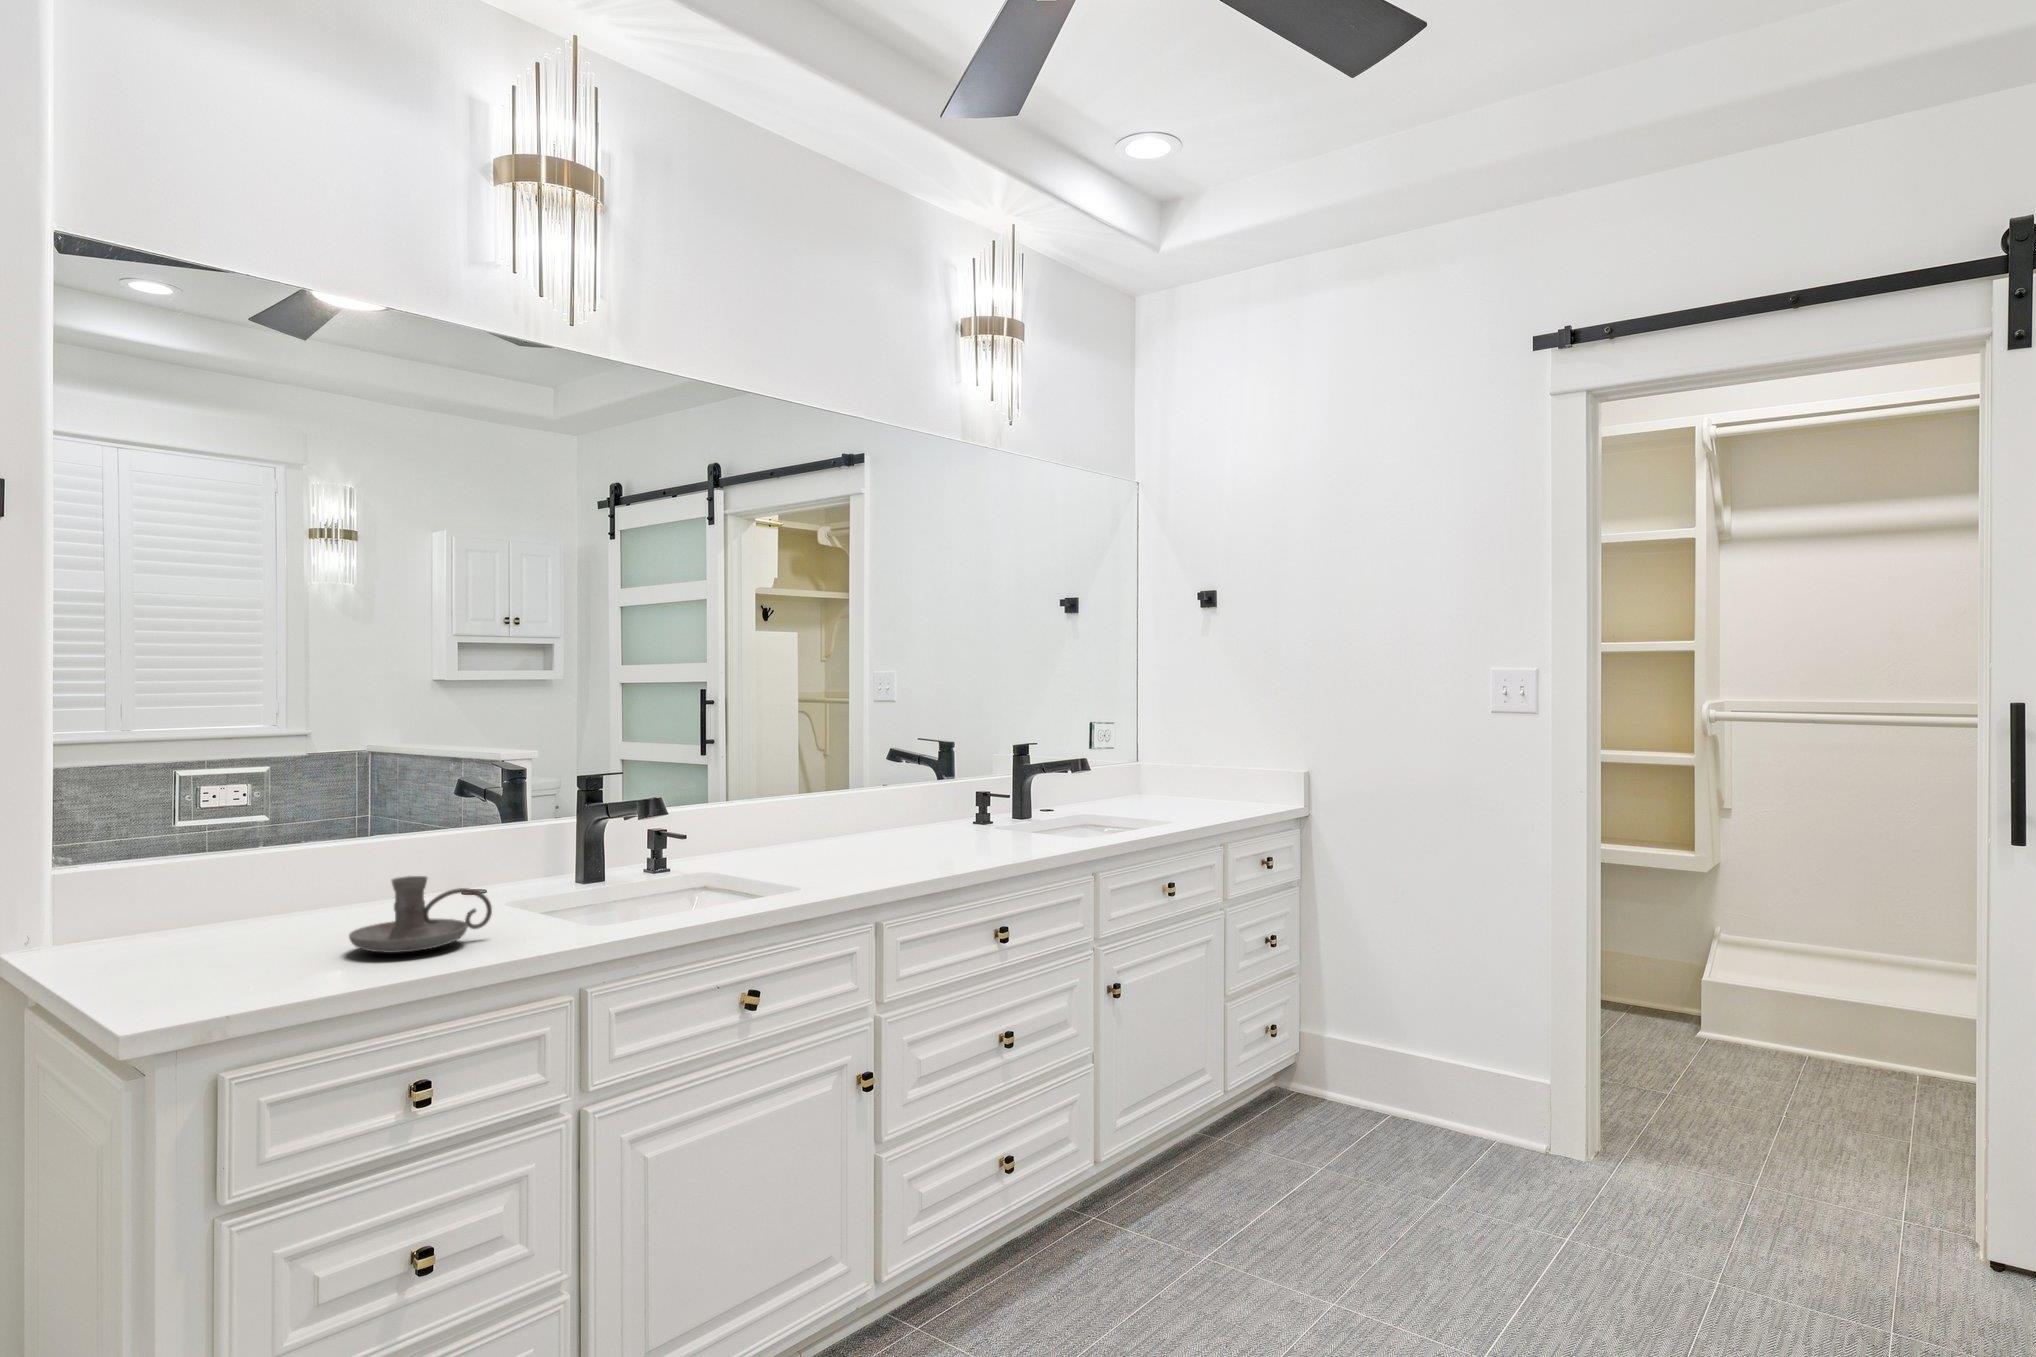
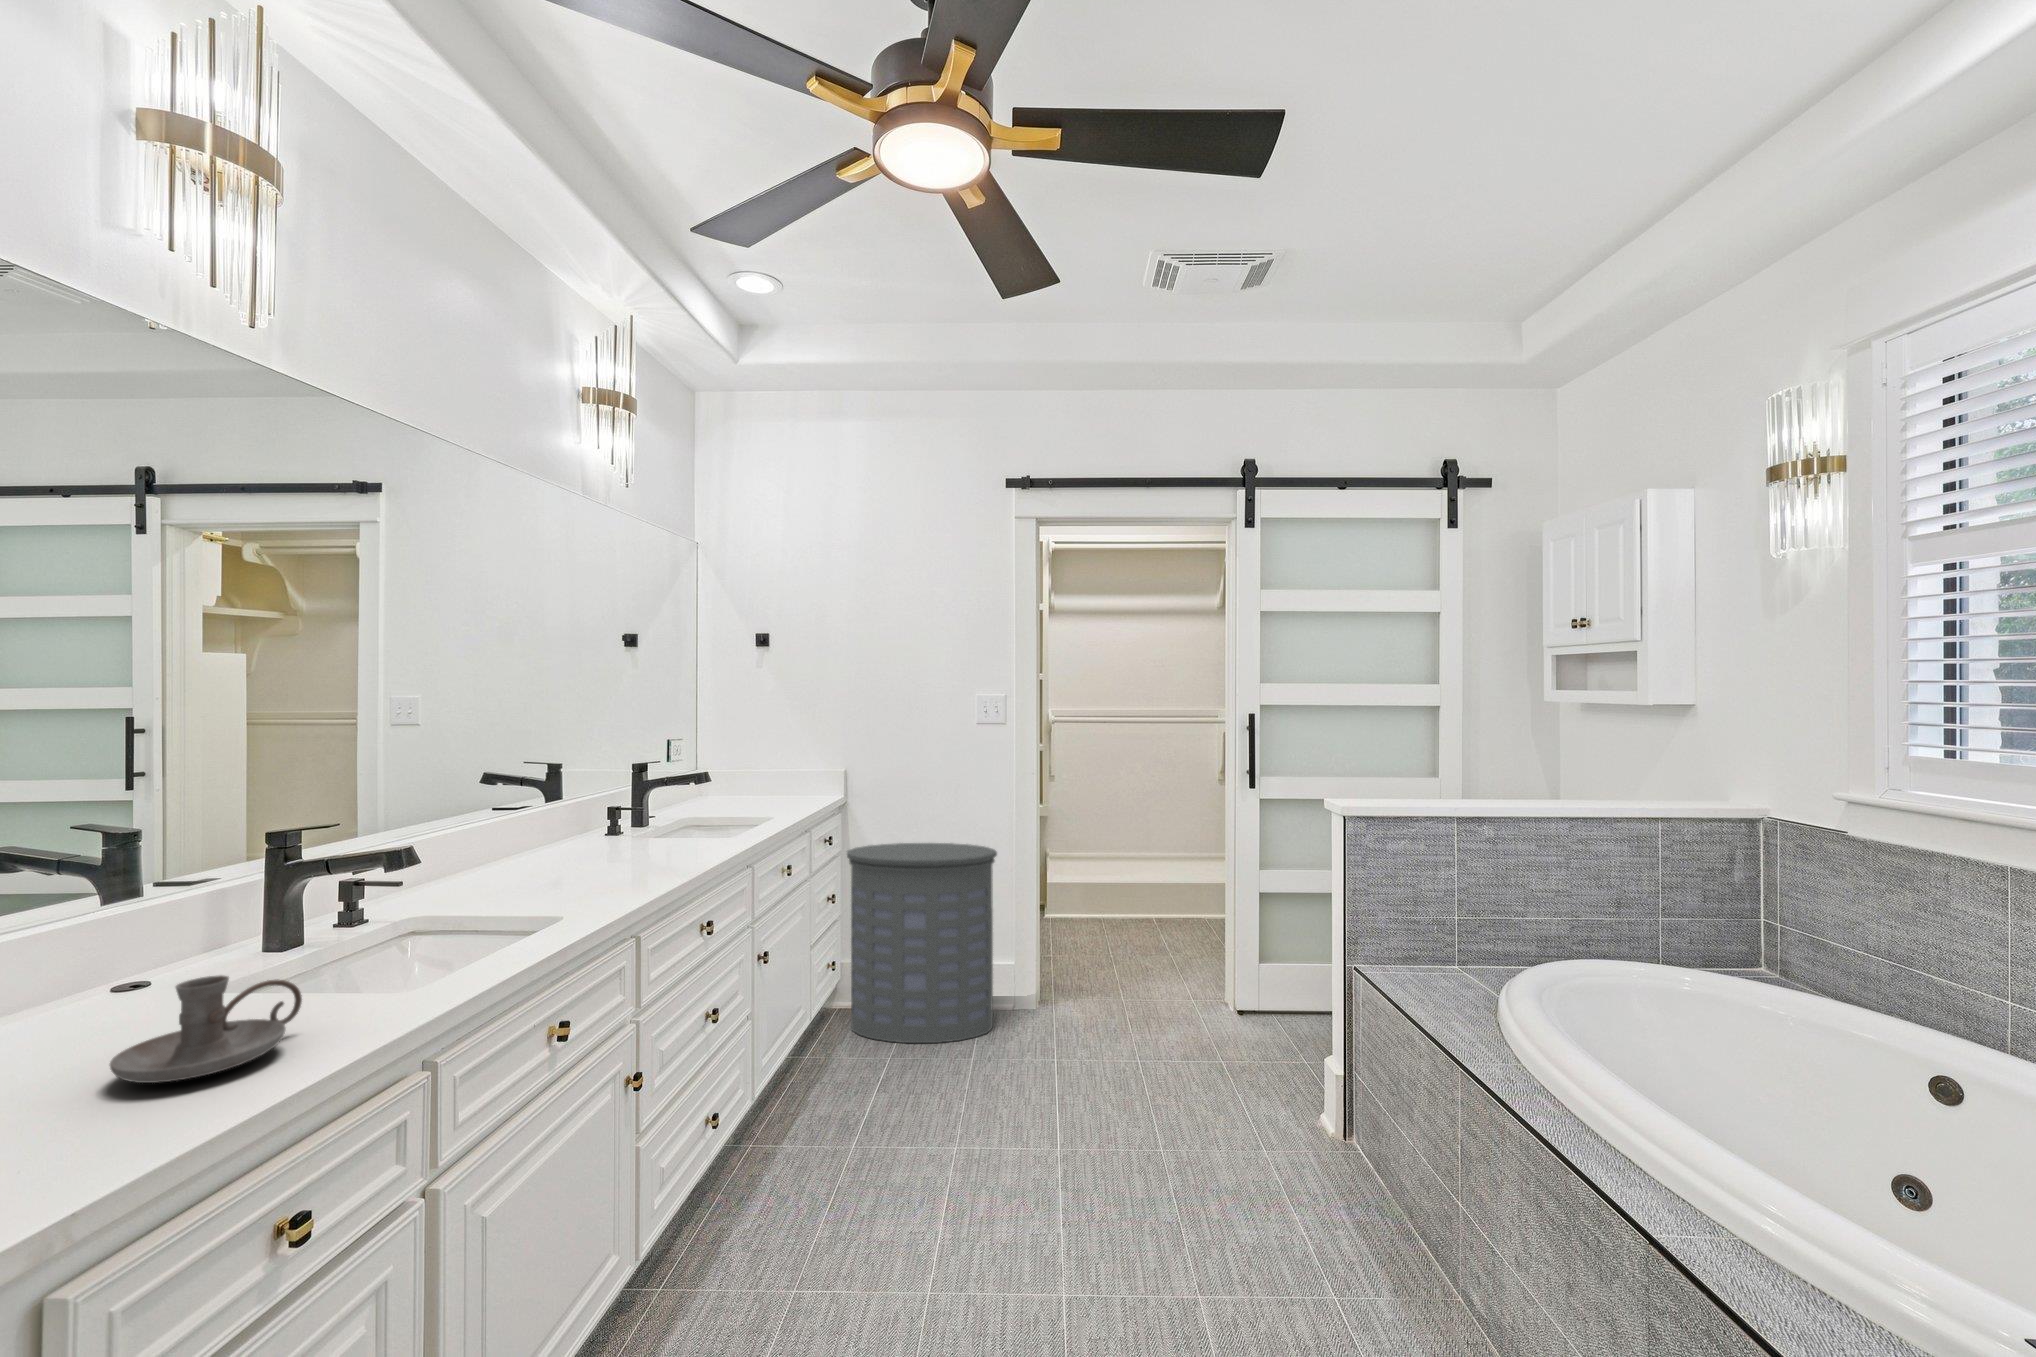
laundry hamper: none [1289,876,1503,1172] -> present [847,843,997,1043]

